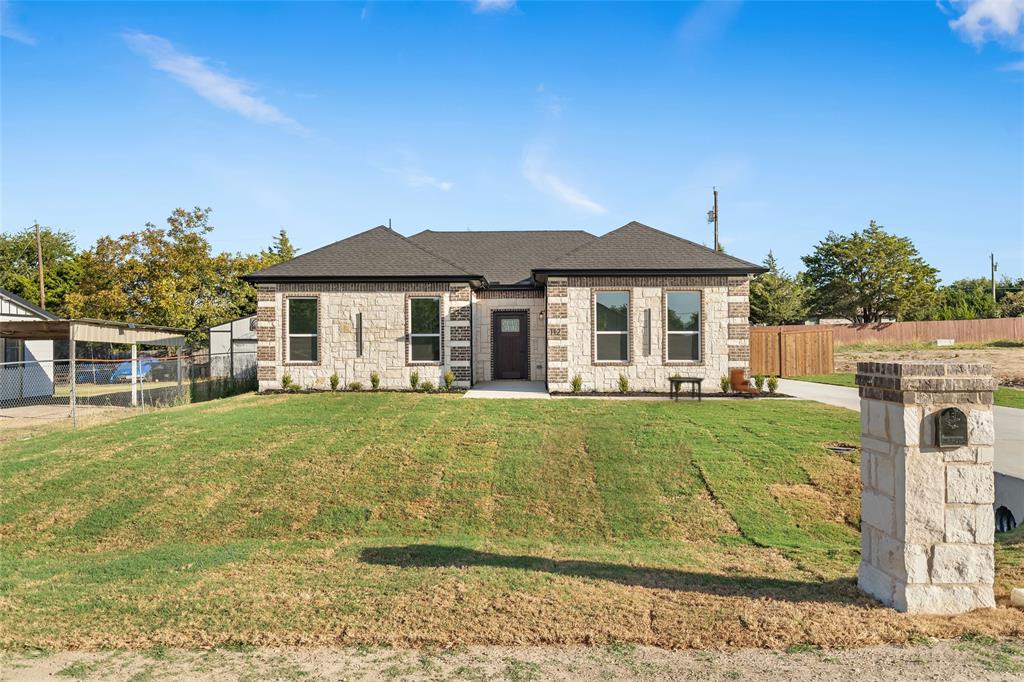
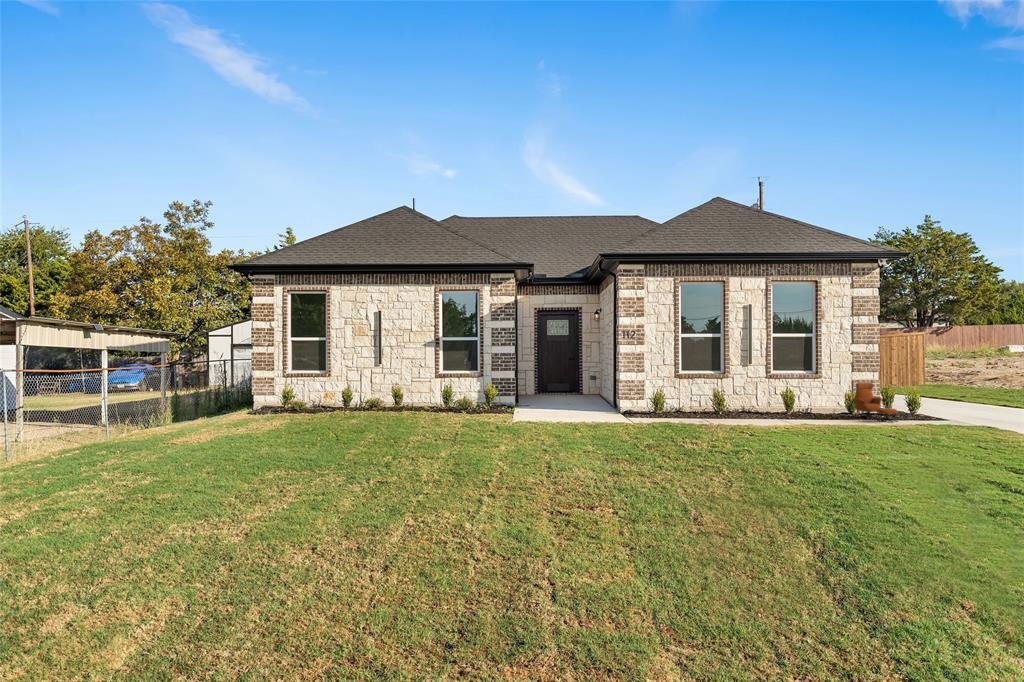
round table: present [667,377,704,401] -> none [775,393,828,425]

